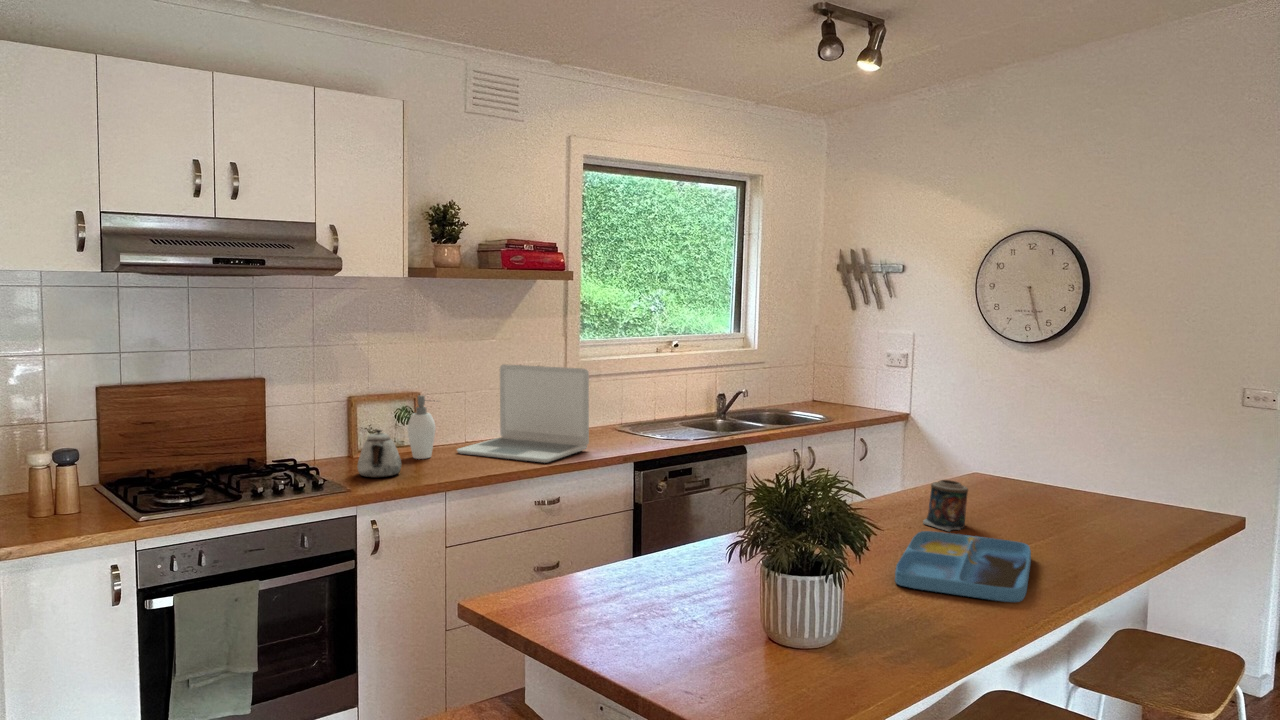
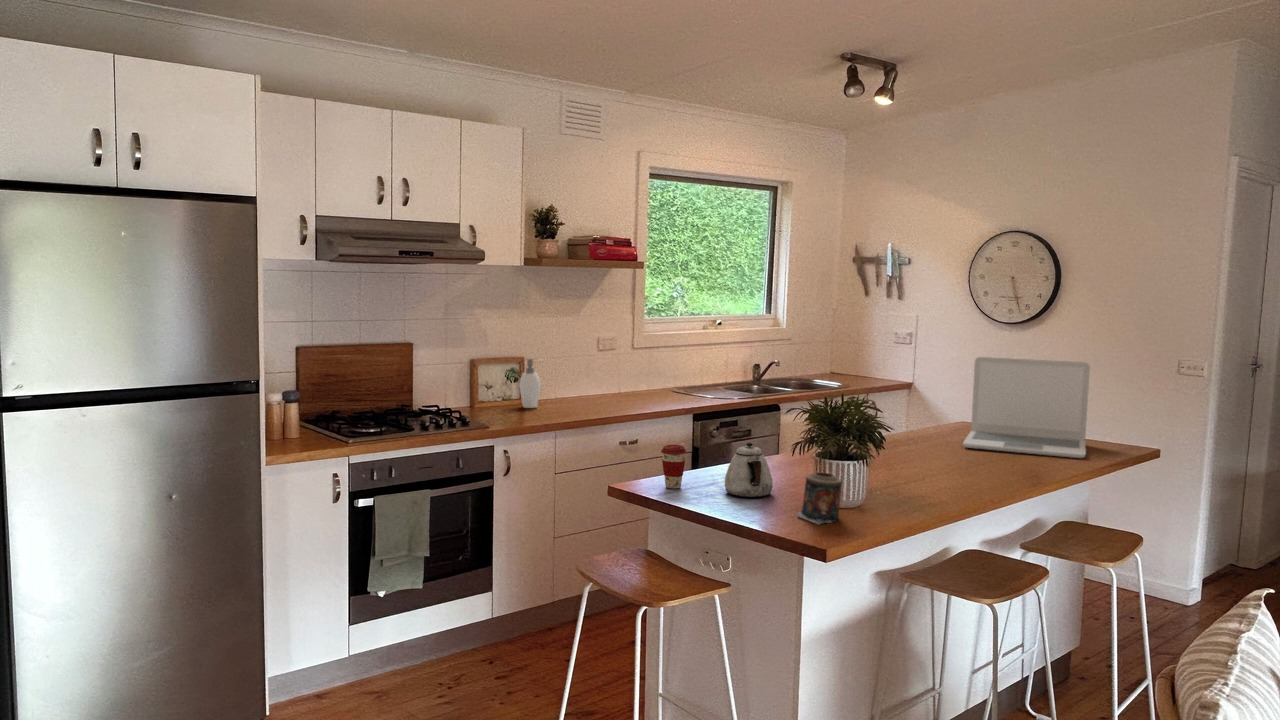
laptop: present [457,364,589,463] -> present [963,357,1090,458]
teapot: present [358,430,401,478] -> present [725,443,773,498]
candle: present [923,480,968,531] -> present [797,472,842,524]
tray: present [895,531,1031,602] -> none [901,451,996,489]
coffee cup: none [535,540,573,608] -> present [661,445,686,489]

